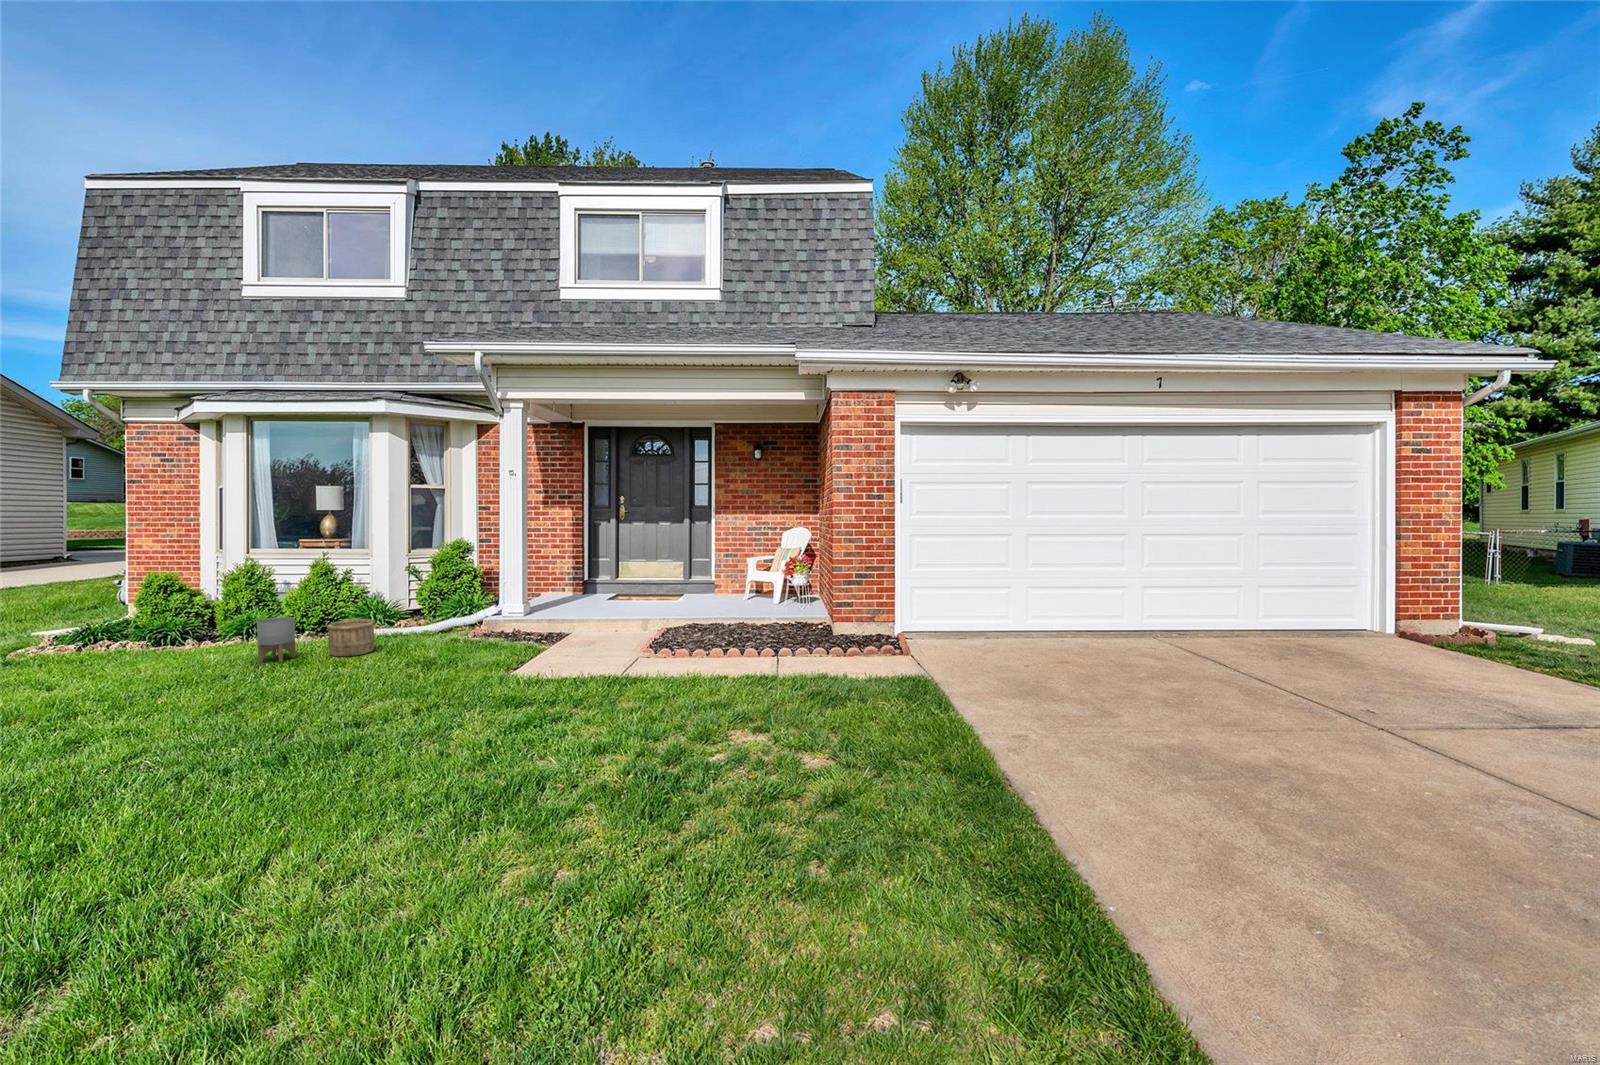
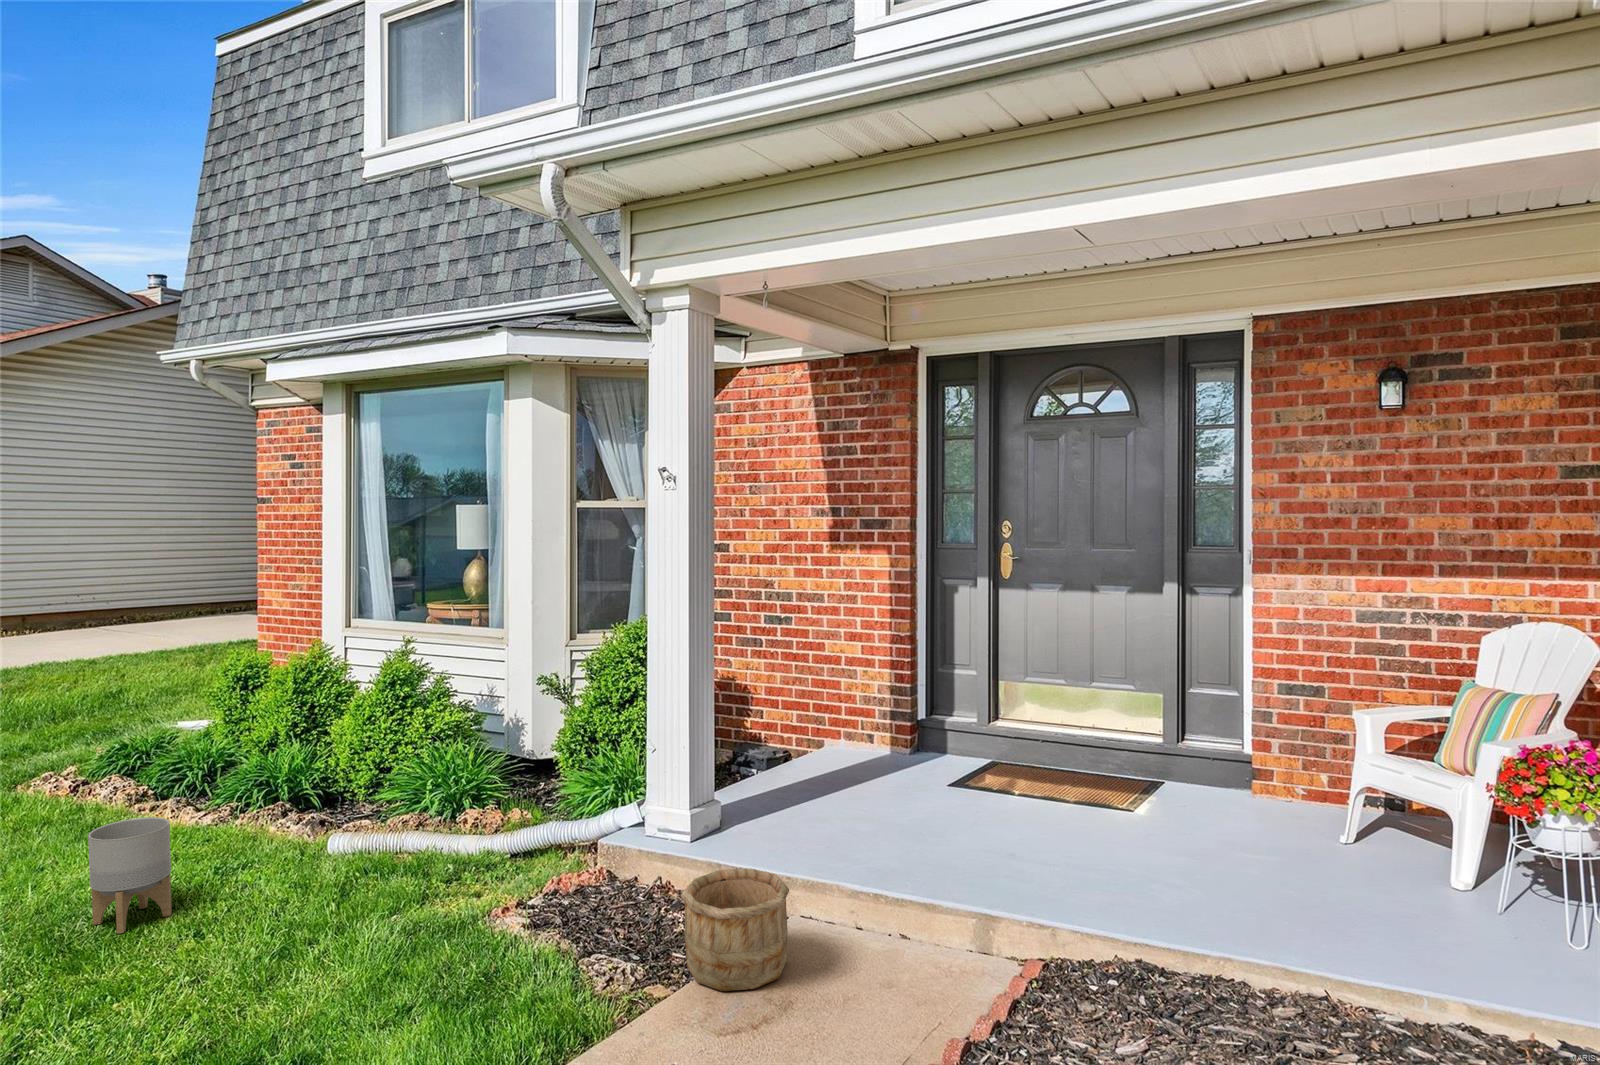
wooden bucket: present [327,619,375,656] -> present [681,869,789,991]

